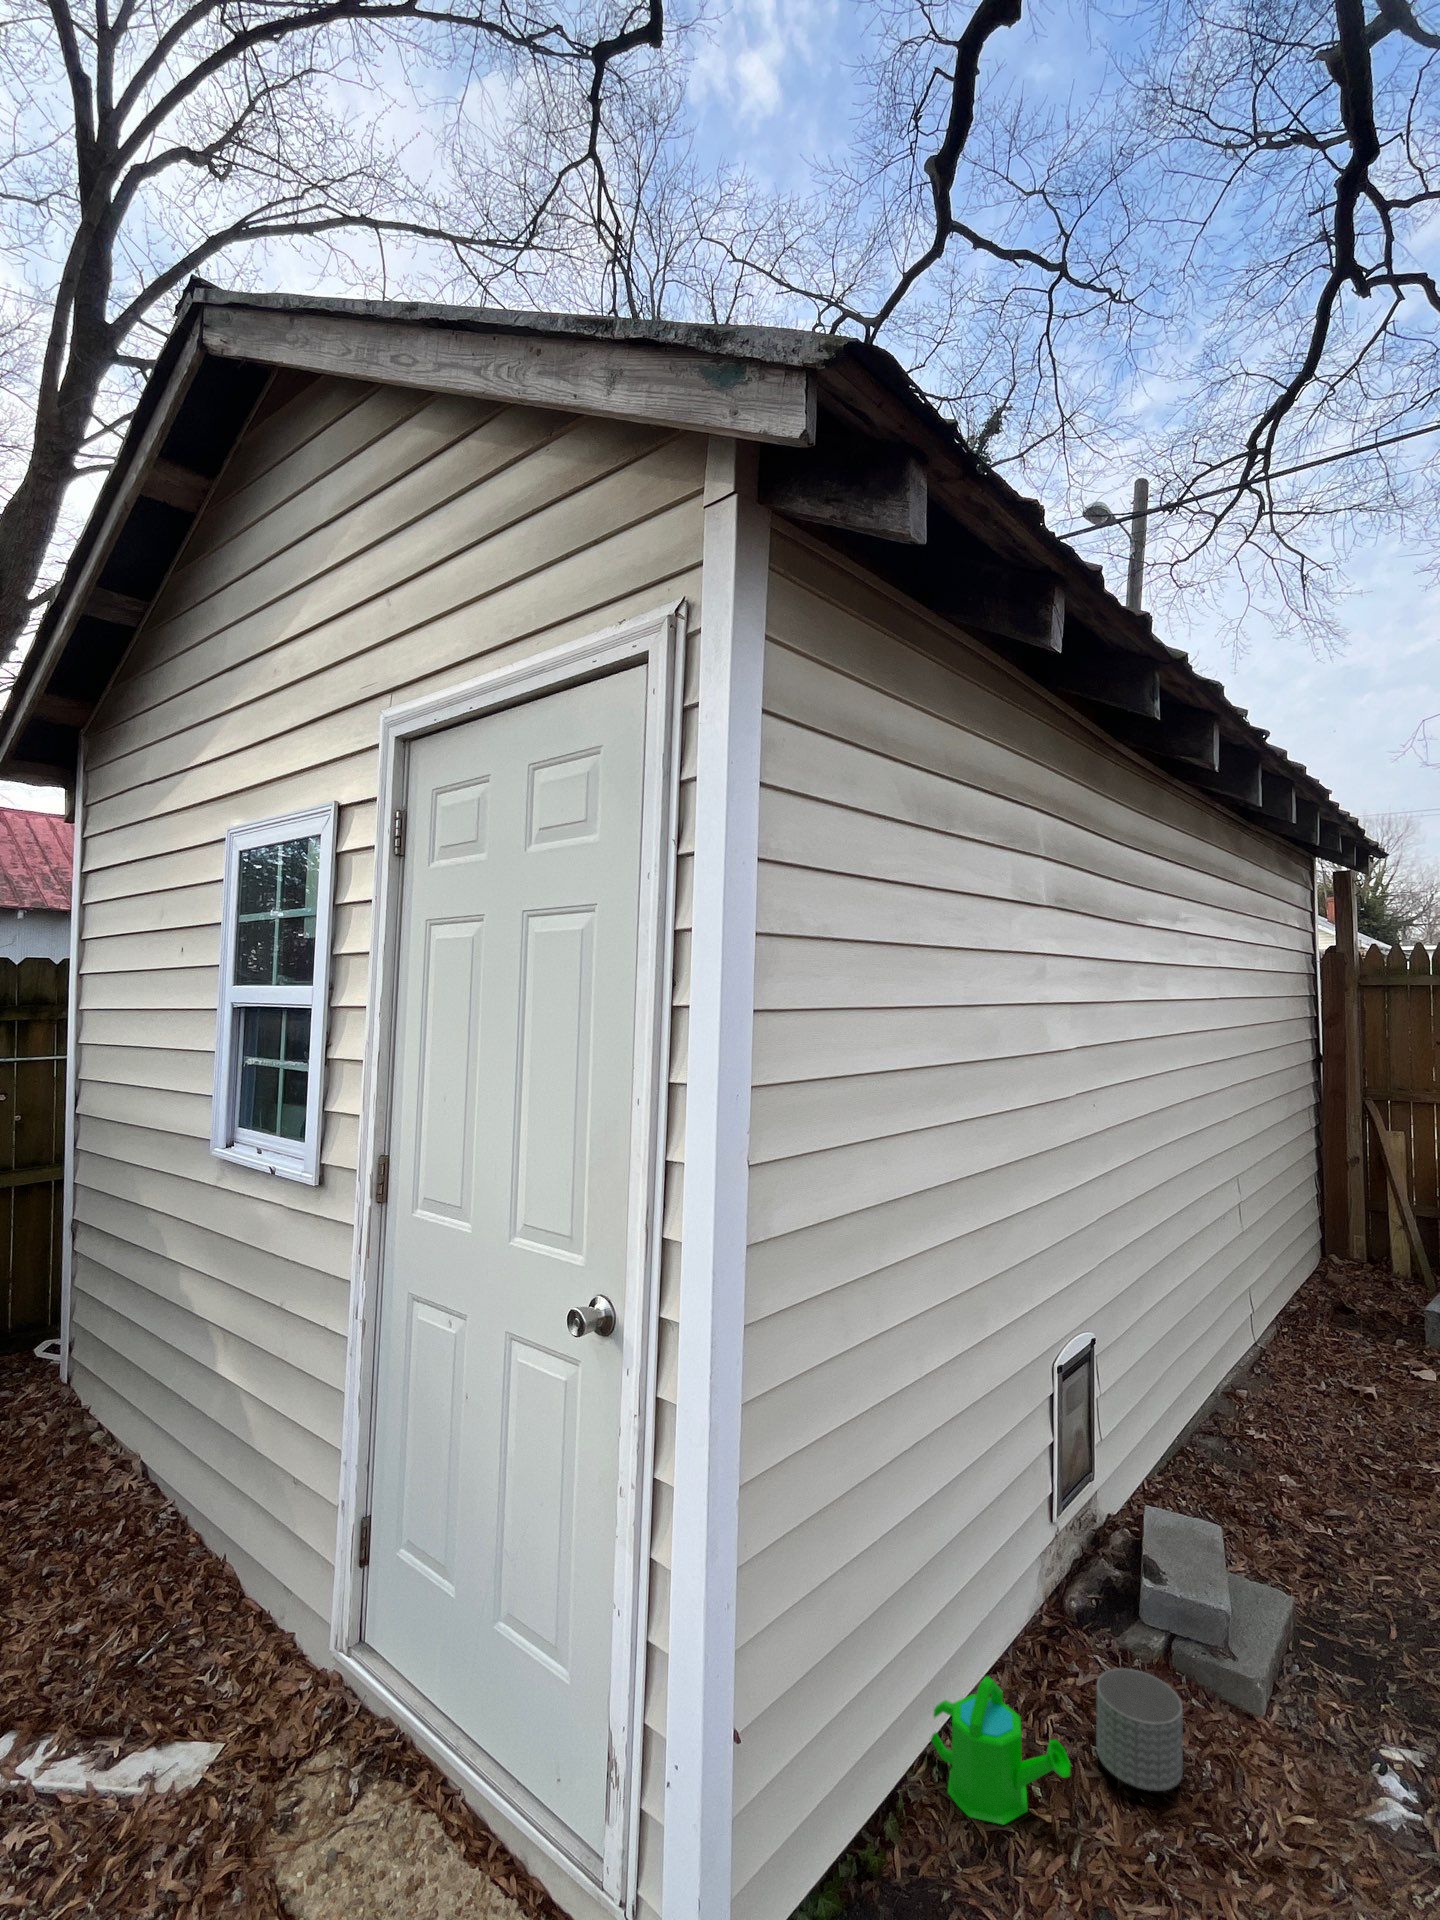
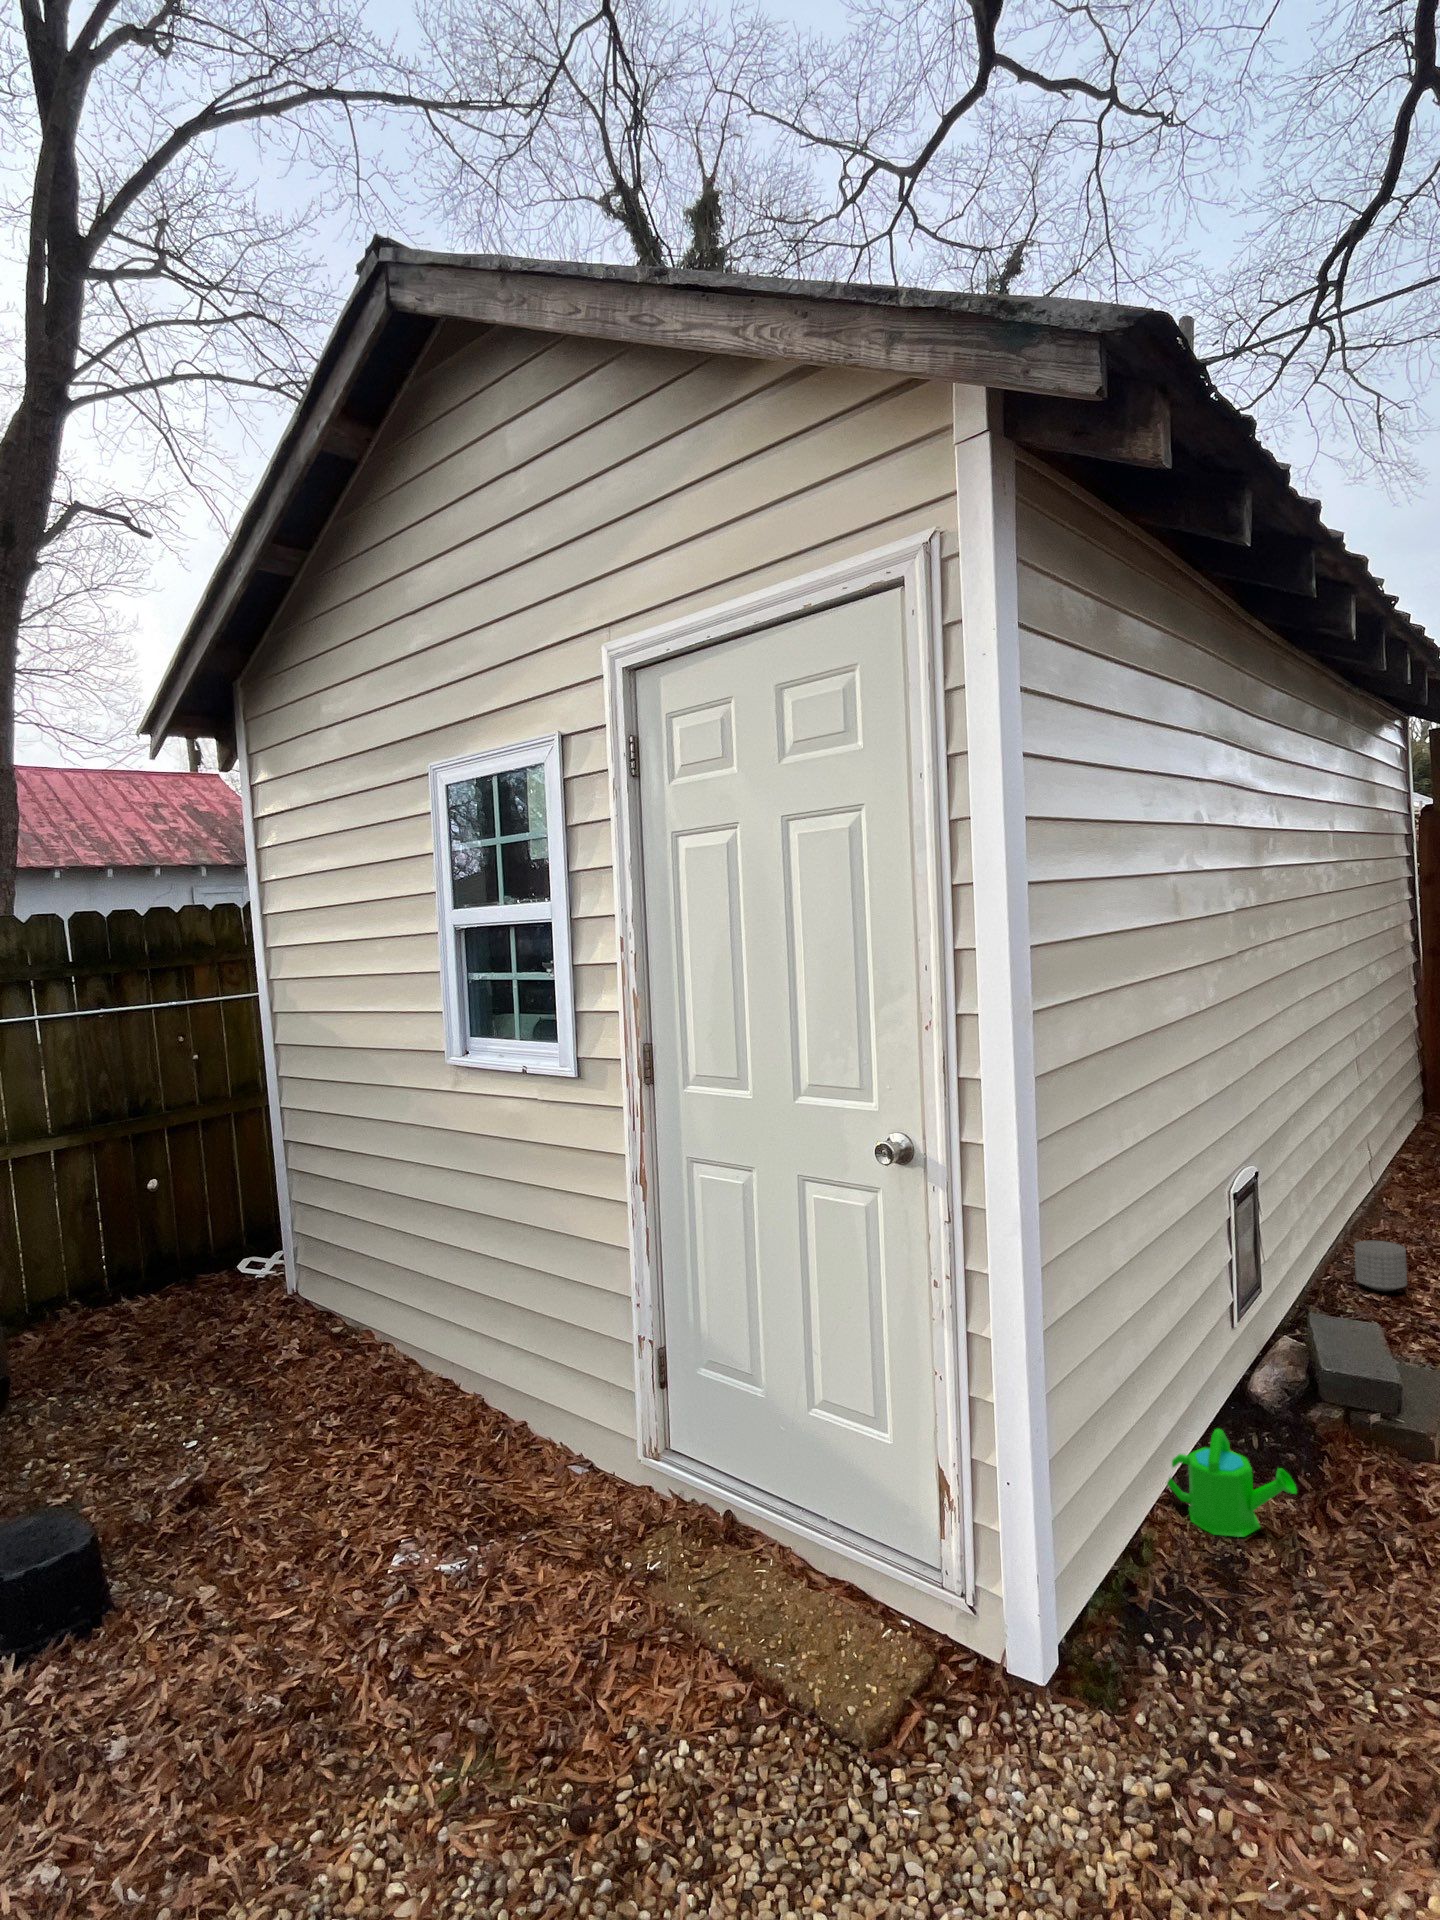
planter: present [1097,1668,1183,1791] -> present [1355,1241,1407,1291]

